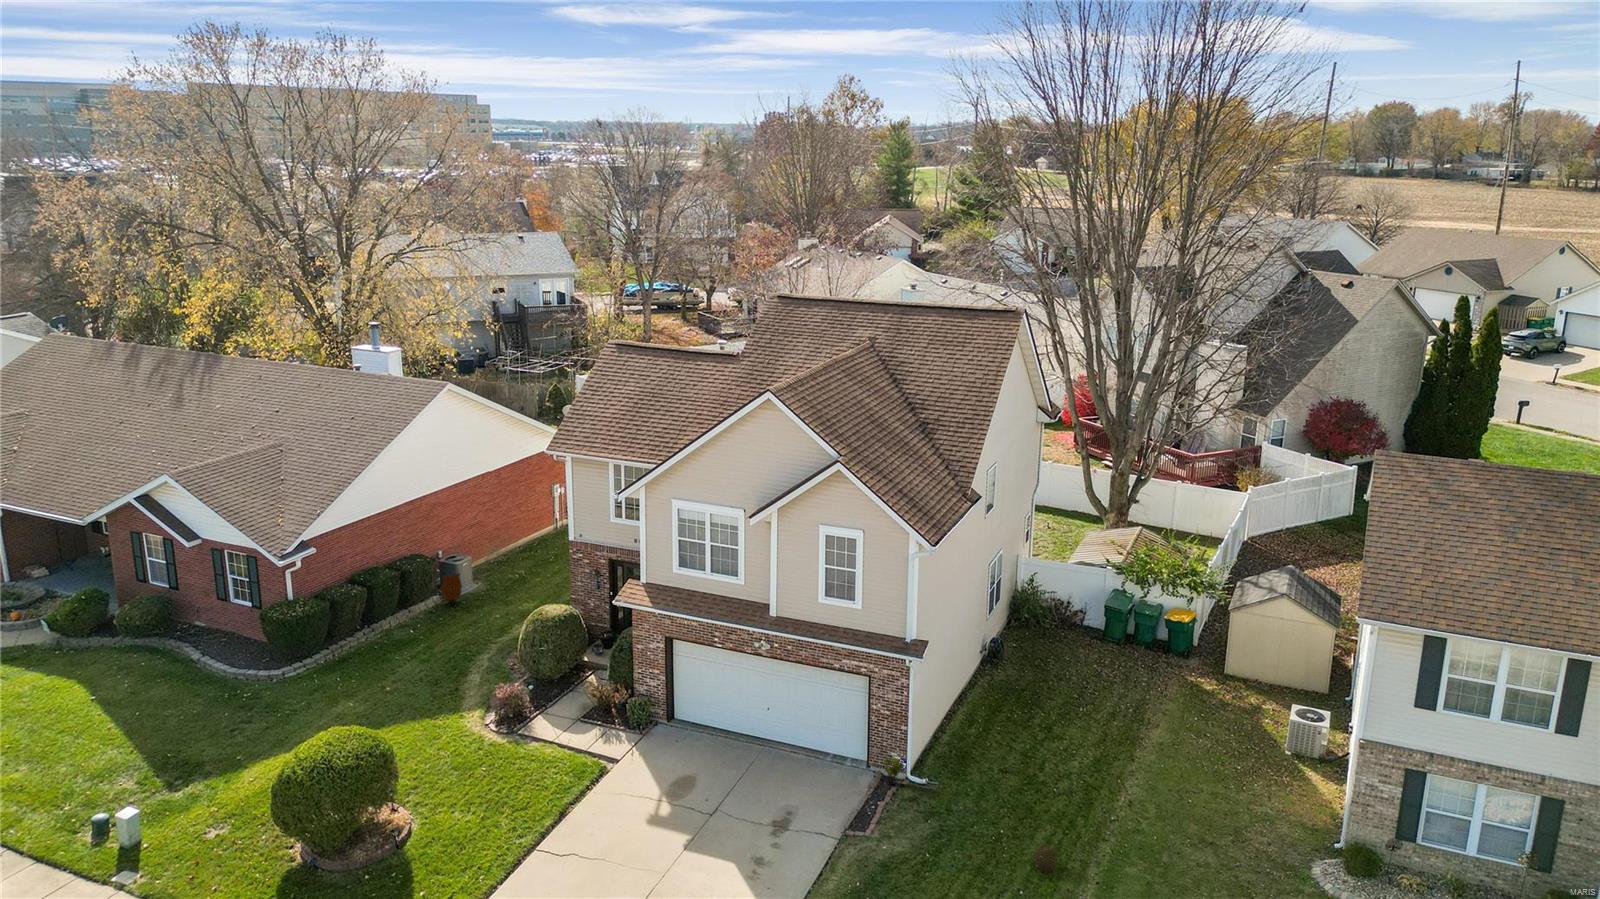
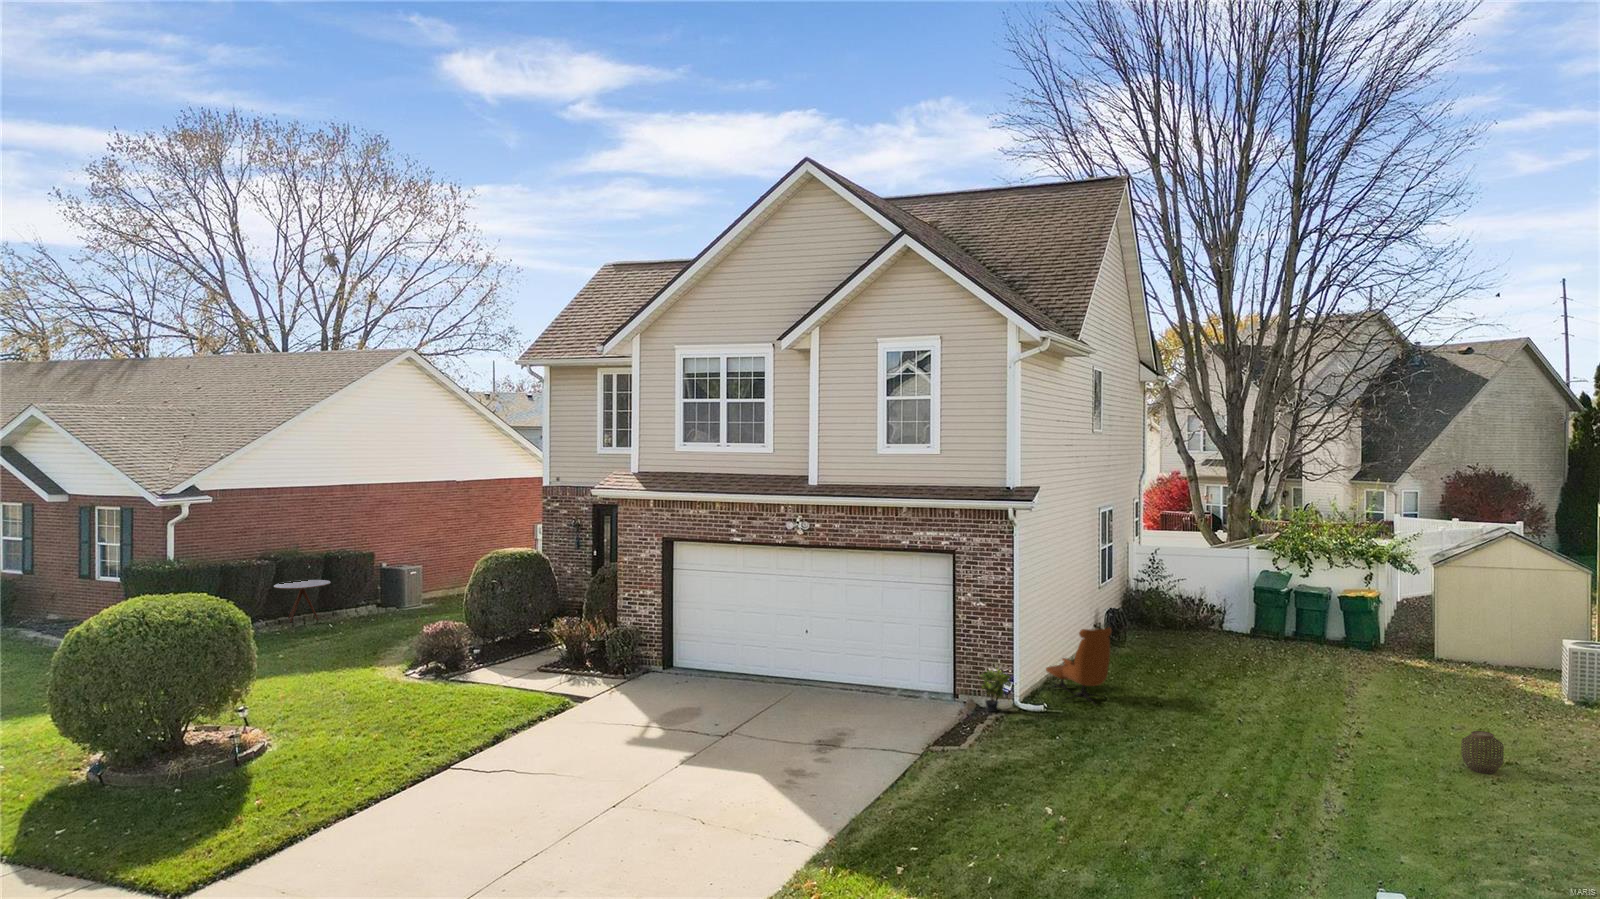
lounge chair: present [440,573,462,605] -> present [1046,627,1112,705]
round table: none [367,596,409,634] -> present [274,580,330,622]
woven basket: present [1034,845,1057,872] -> present [1461,731,1504,774]

